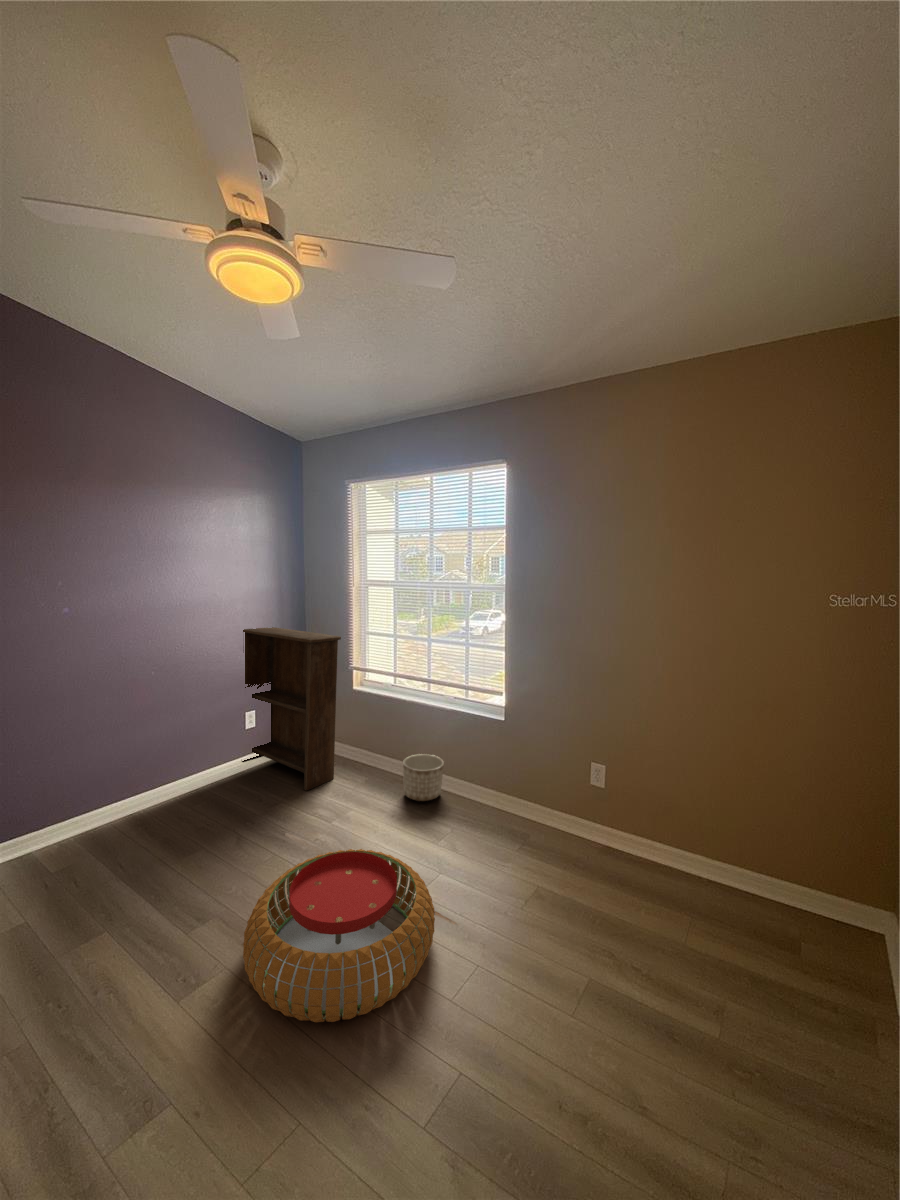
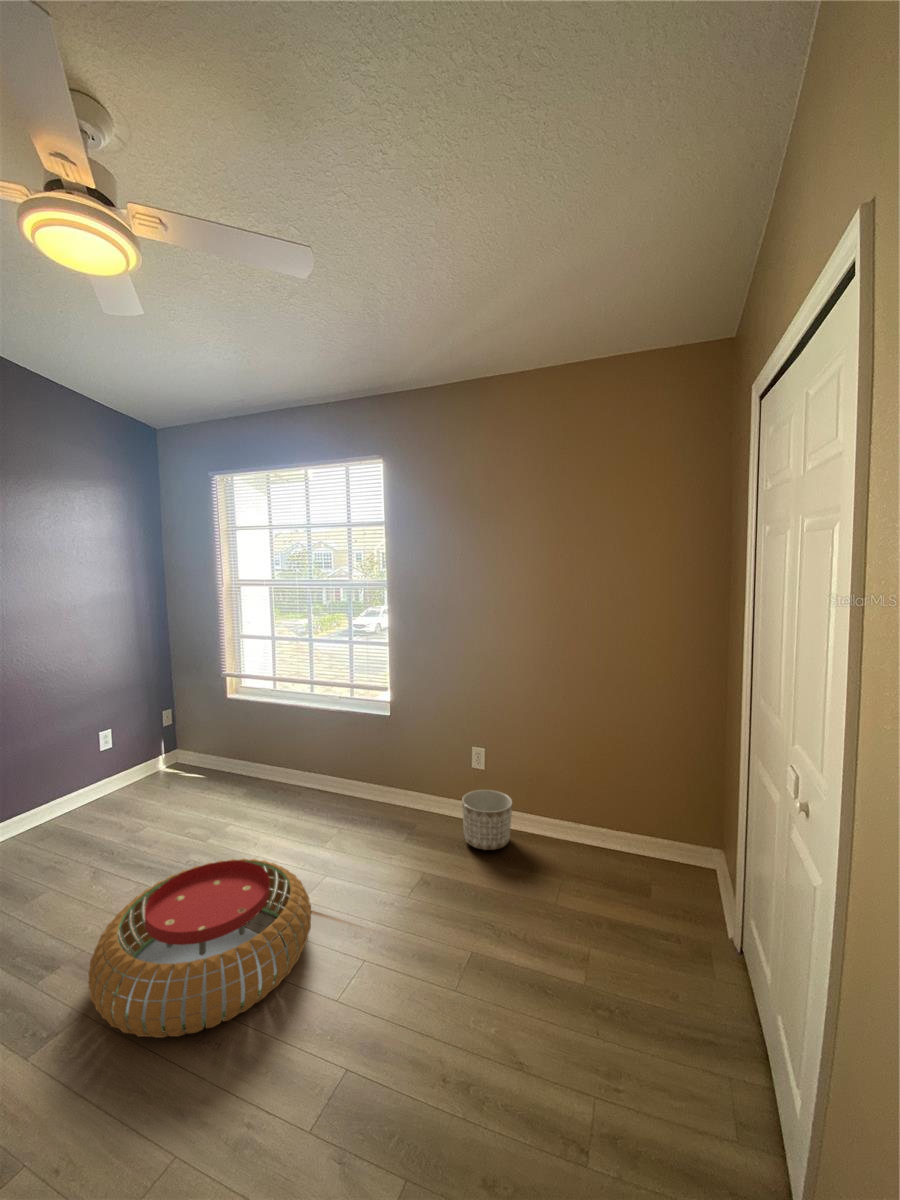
bookshelf: present [242,627,341,790] -> none [89,633,212,812]
planter: present [403,754,444,801] -> present [462,790,512,850]

